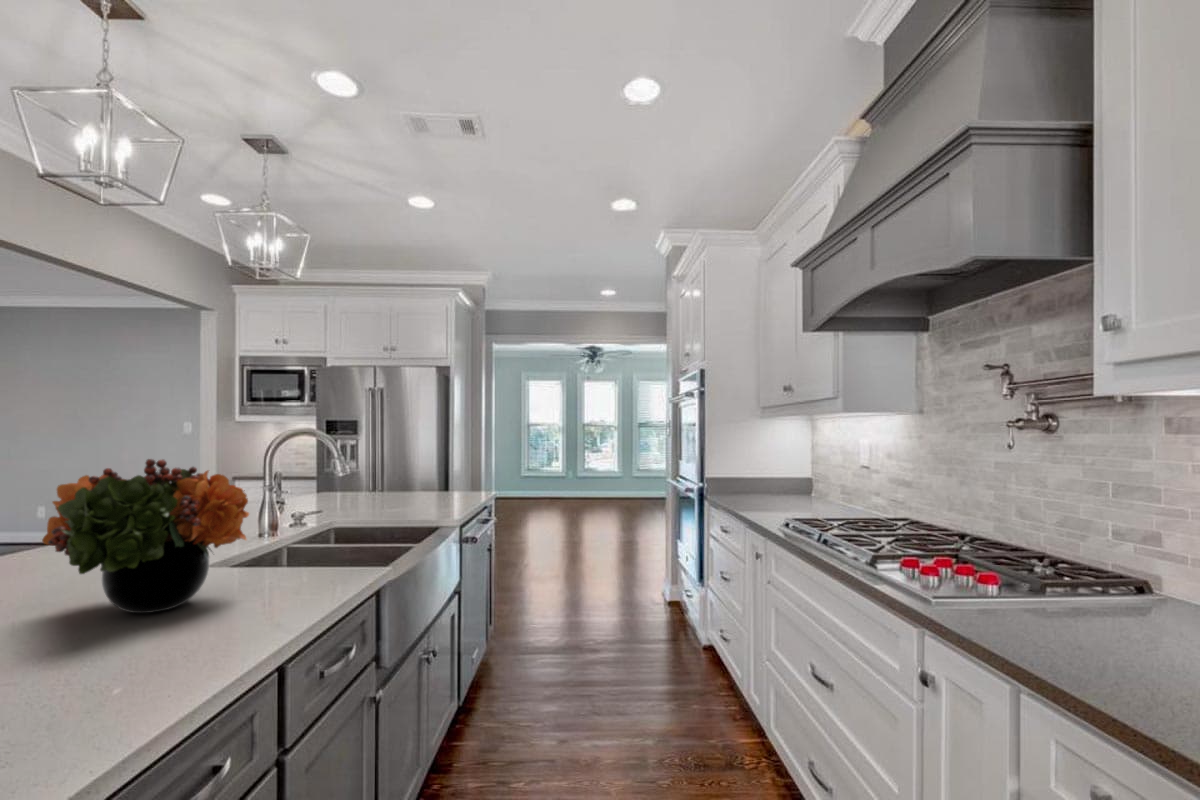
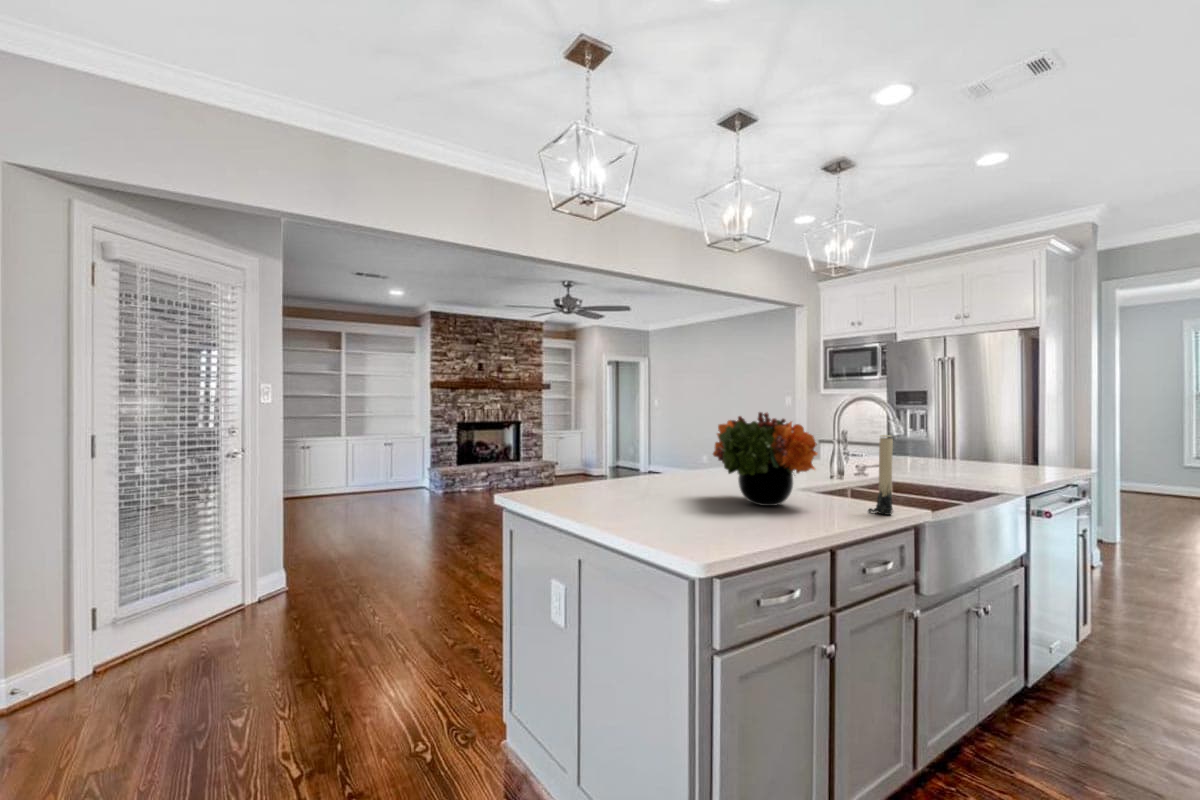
candle: none [319,479,352,582] -> present [868,435,893,515]

